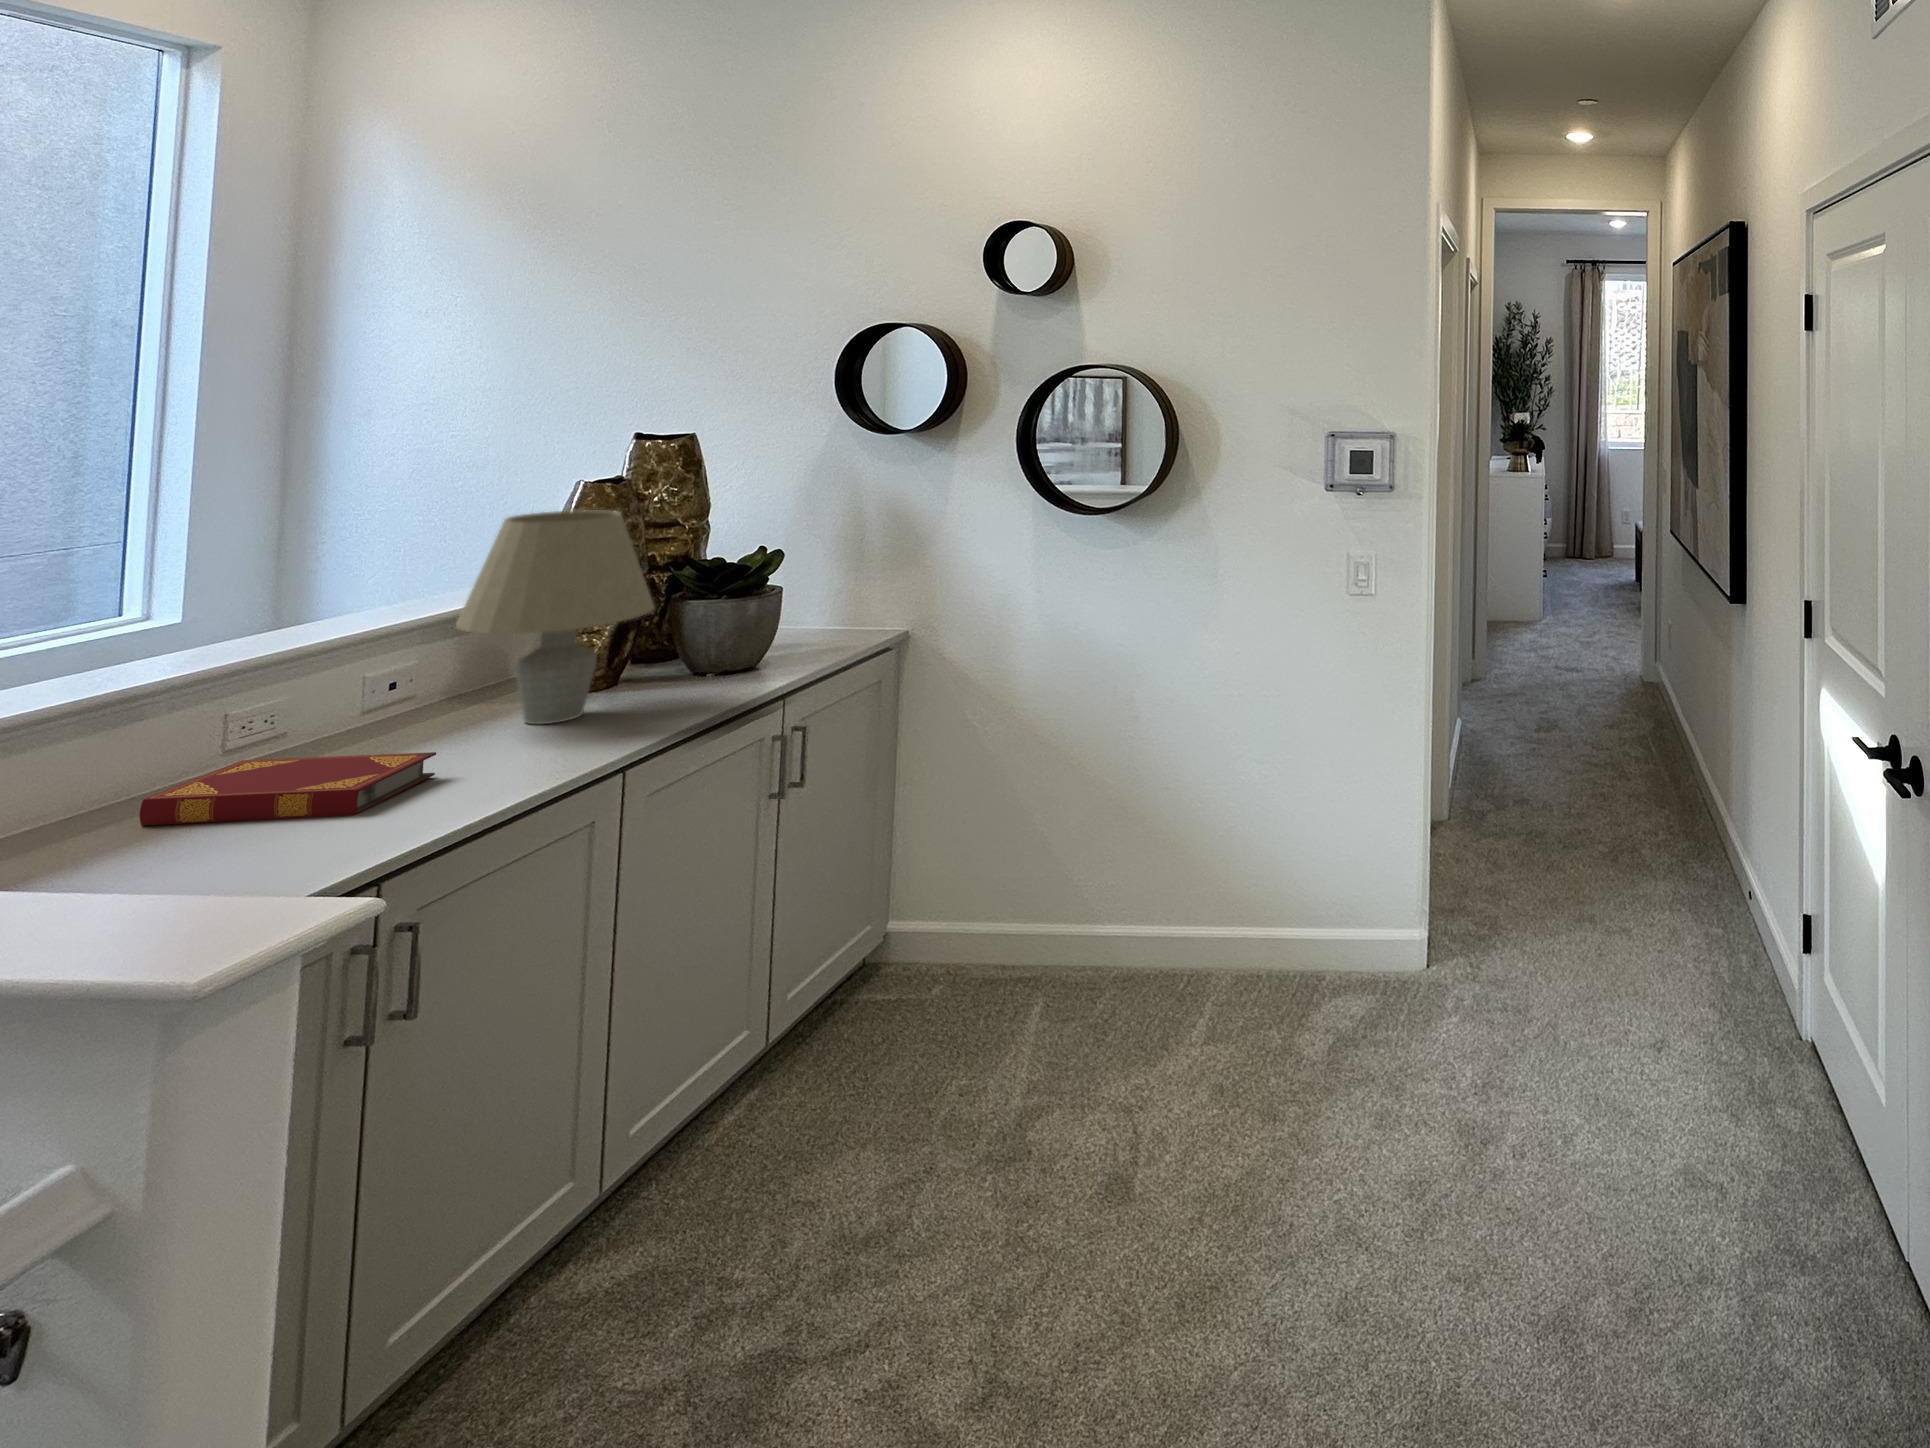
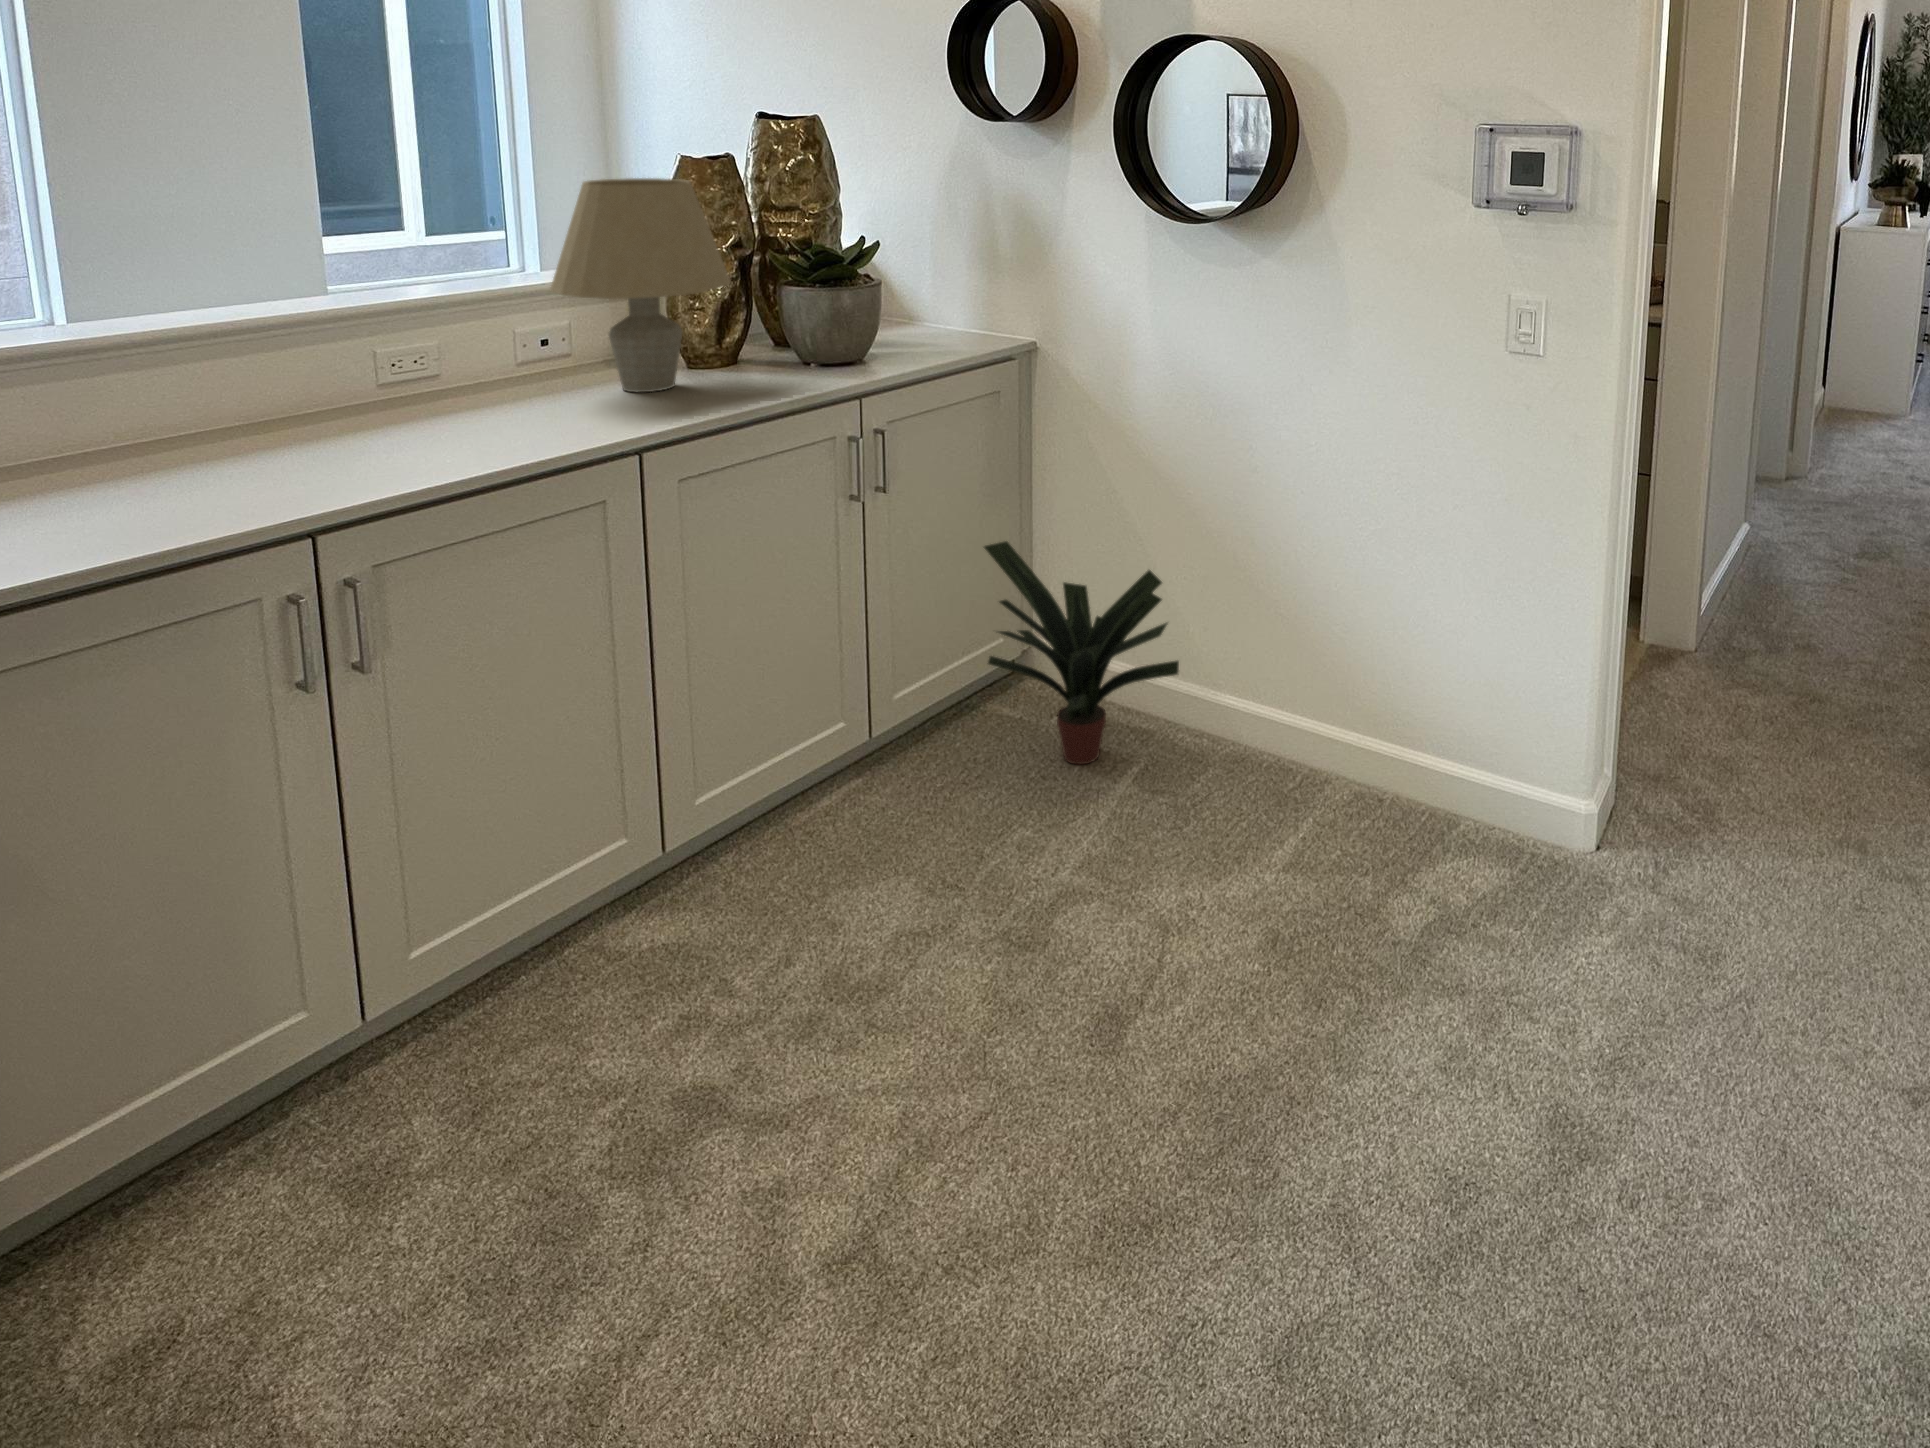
hardback book: present [140,752,436,826] -> none [243,391,482,458]
potted plant: none [877,822,1077,1019] -> present [984,541,1179,764]

